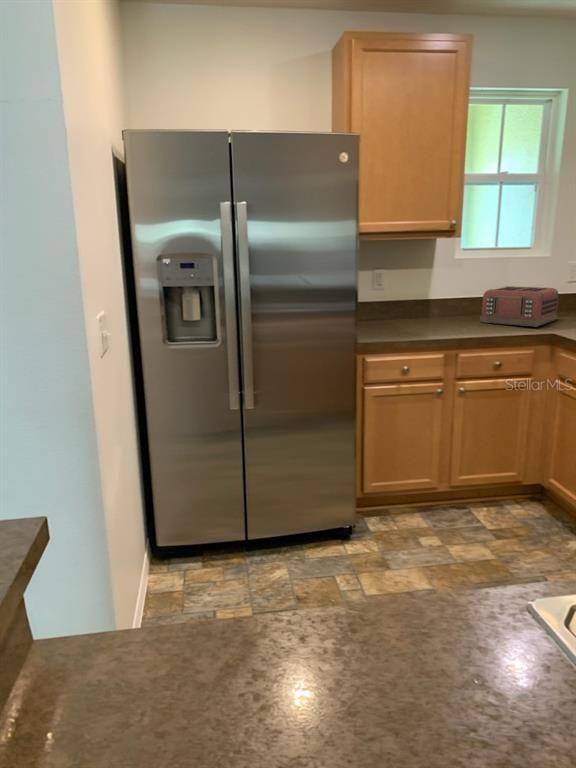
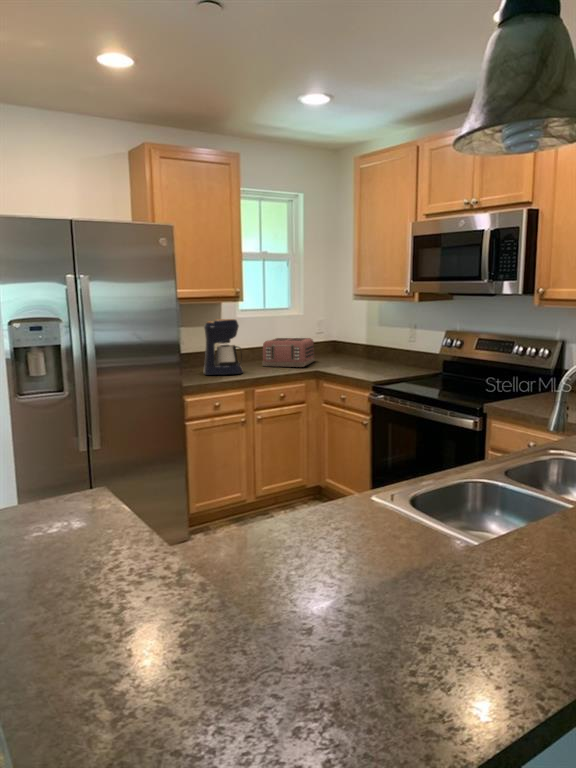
coffee maker: none [399,260,450,331] -> present [204,319,243,375]

